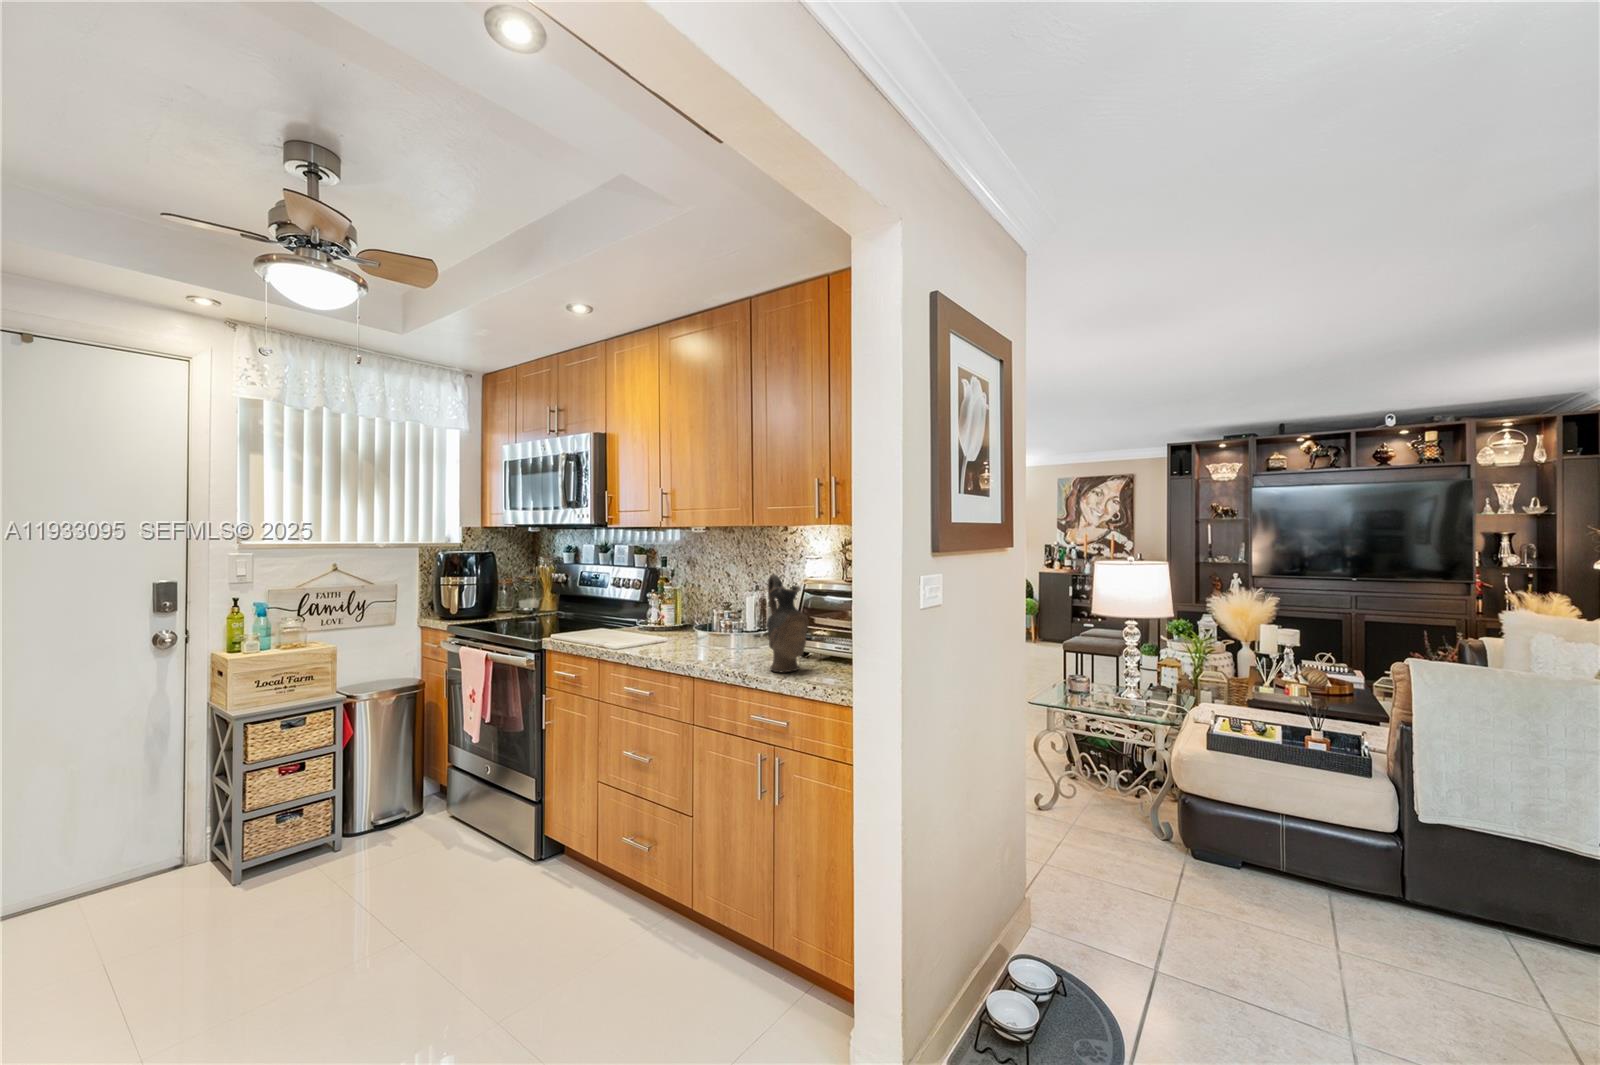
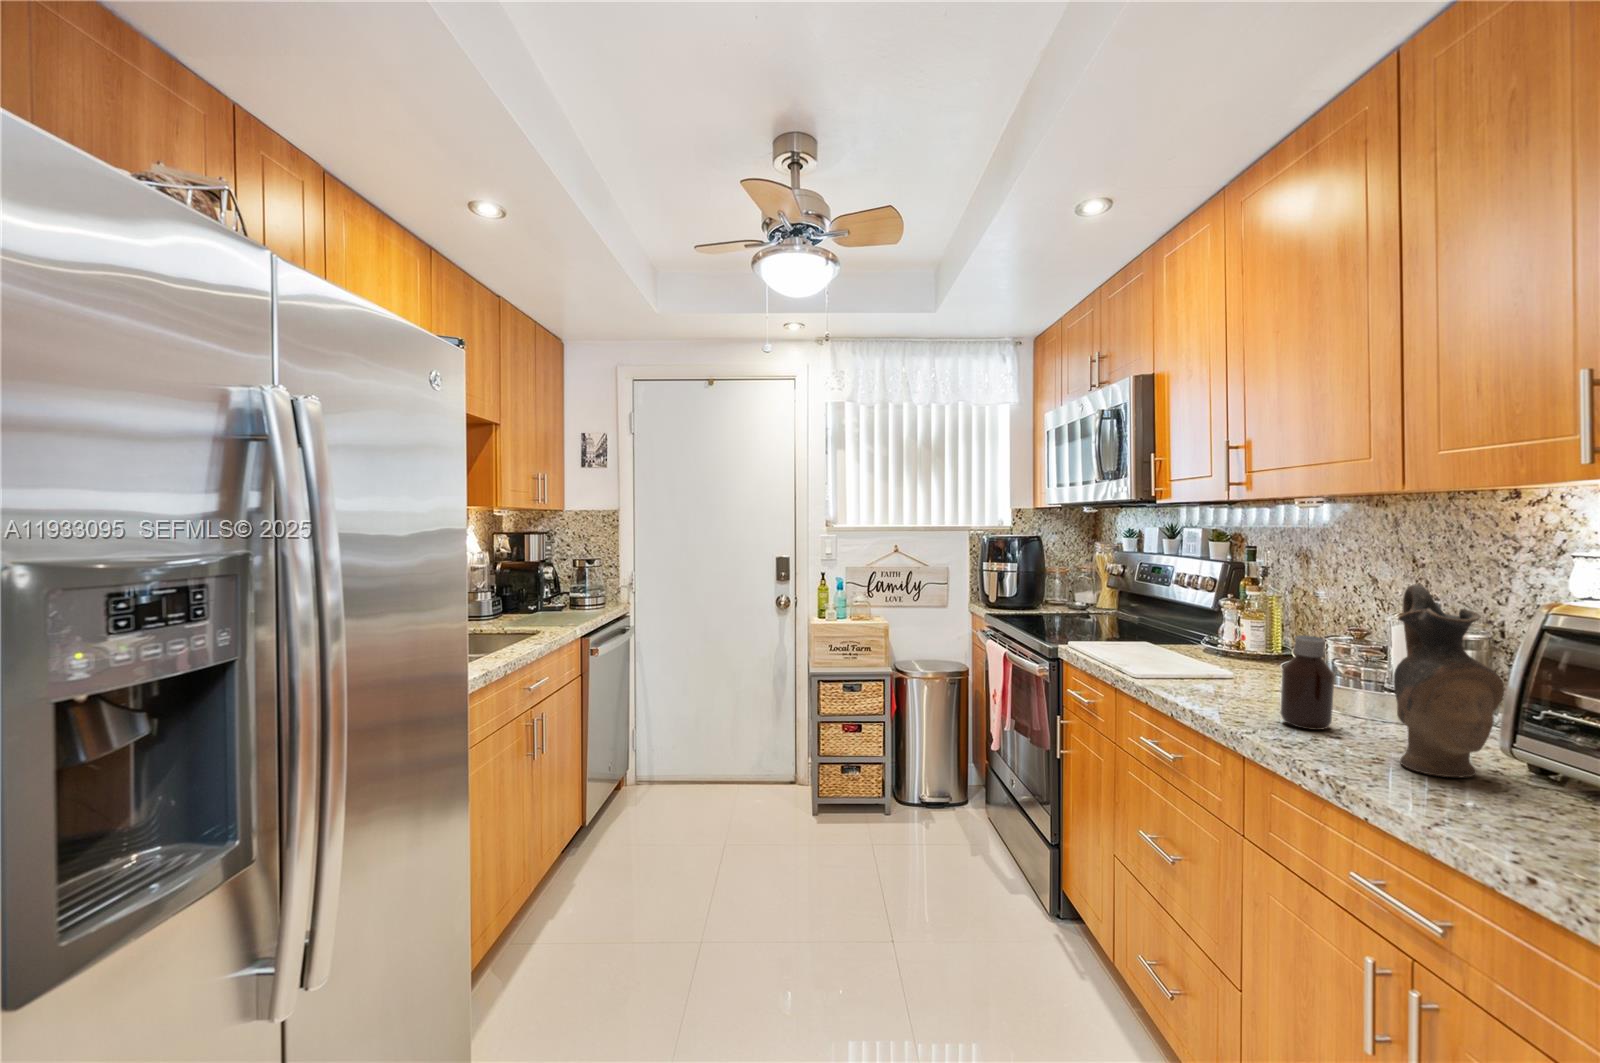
bottle: none [709,608,735,664] -> present [1280,635,1335,730]

